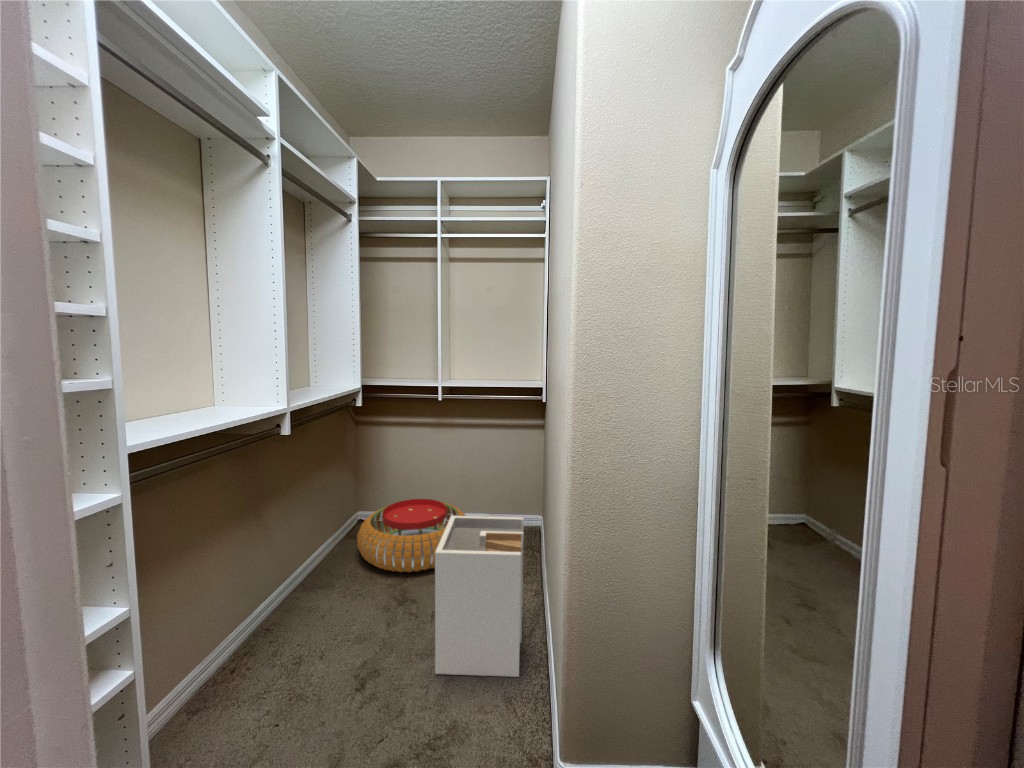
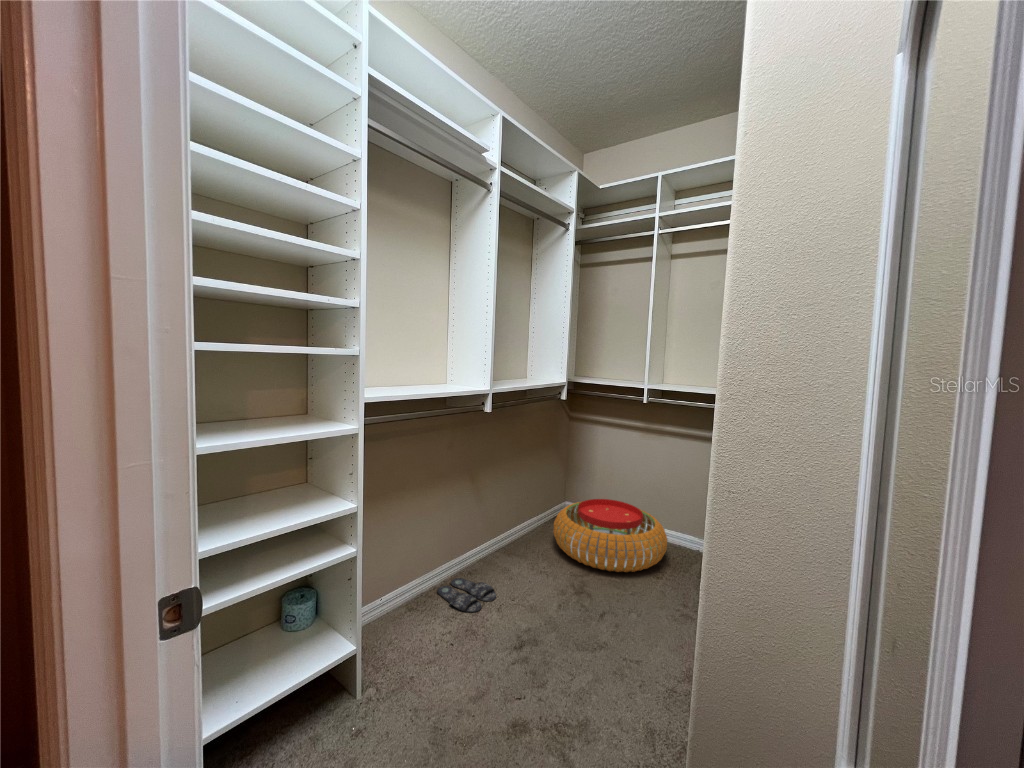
laundry hamper: present [435,516,524,677] -> none [585,516,709,716]
slippers: none [230,634,315,680] -> present [437,578,496,612]

